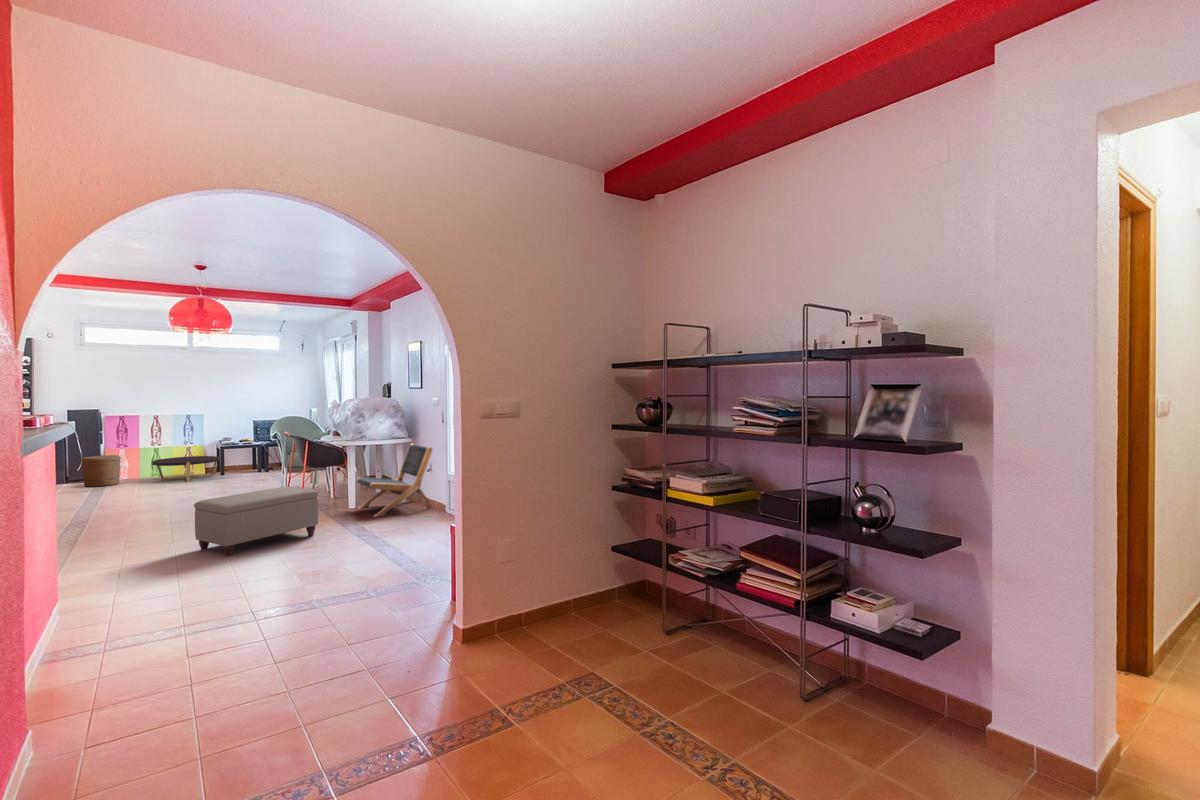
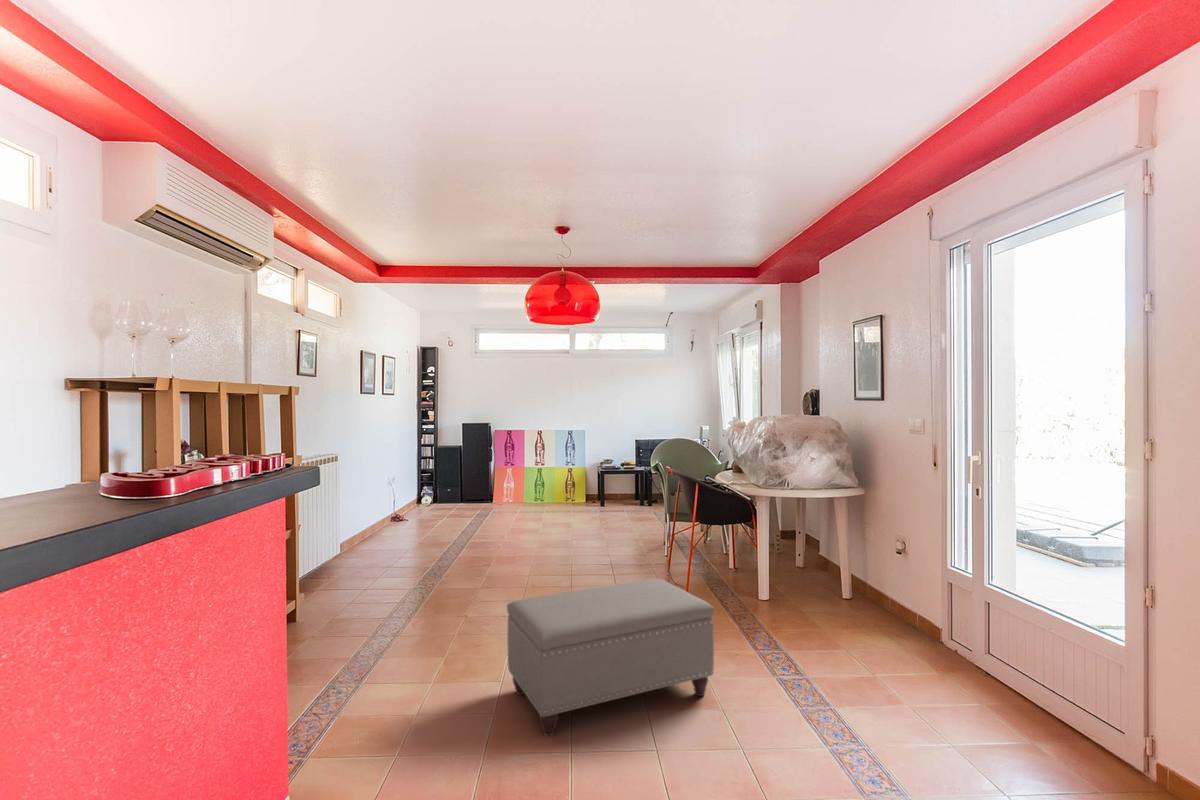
lounge chair: present [356,444,432,517] -> none [774,500,932,651]
woven basket: present [81,455,120,487] -> none [472,474,505,509]
coffee table: present [152,456,219,482] -> none [533,480,598,512]

